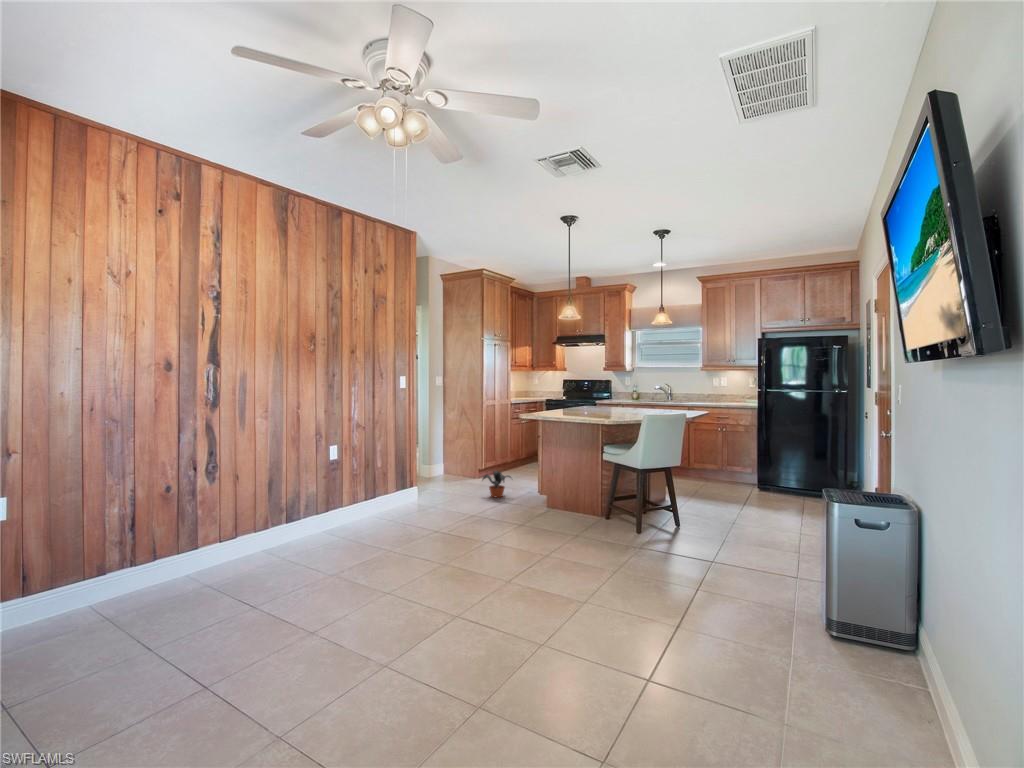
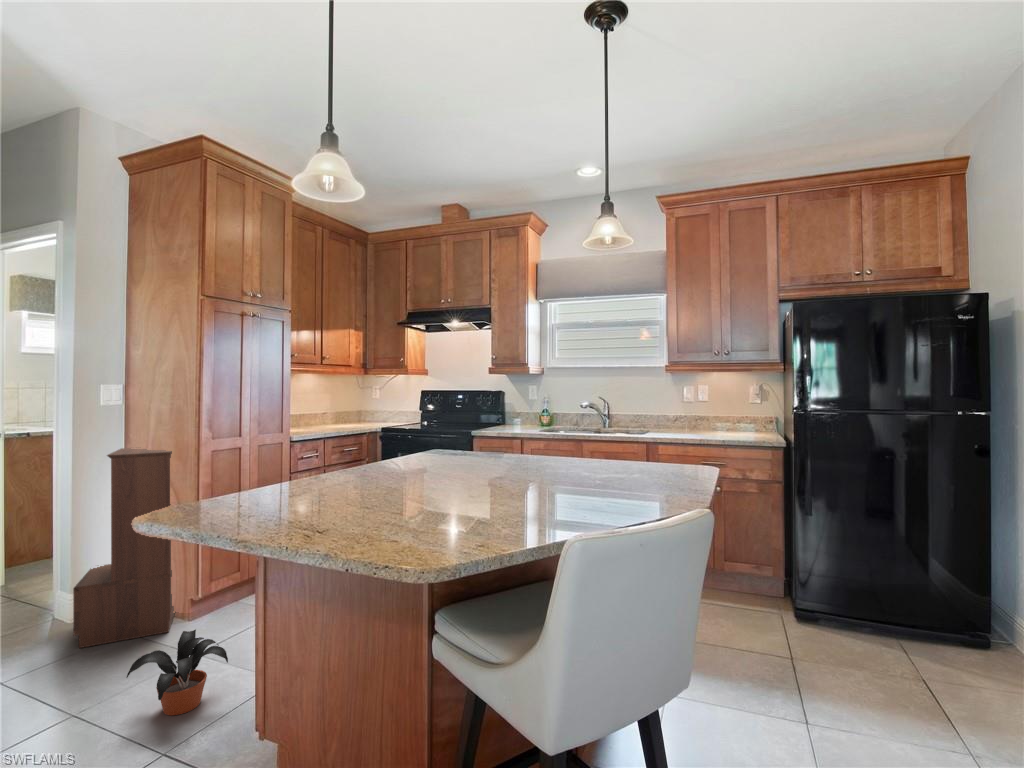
bookshelf: none [435,404,471,483] -> present [73,448,175,648]

